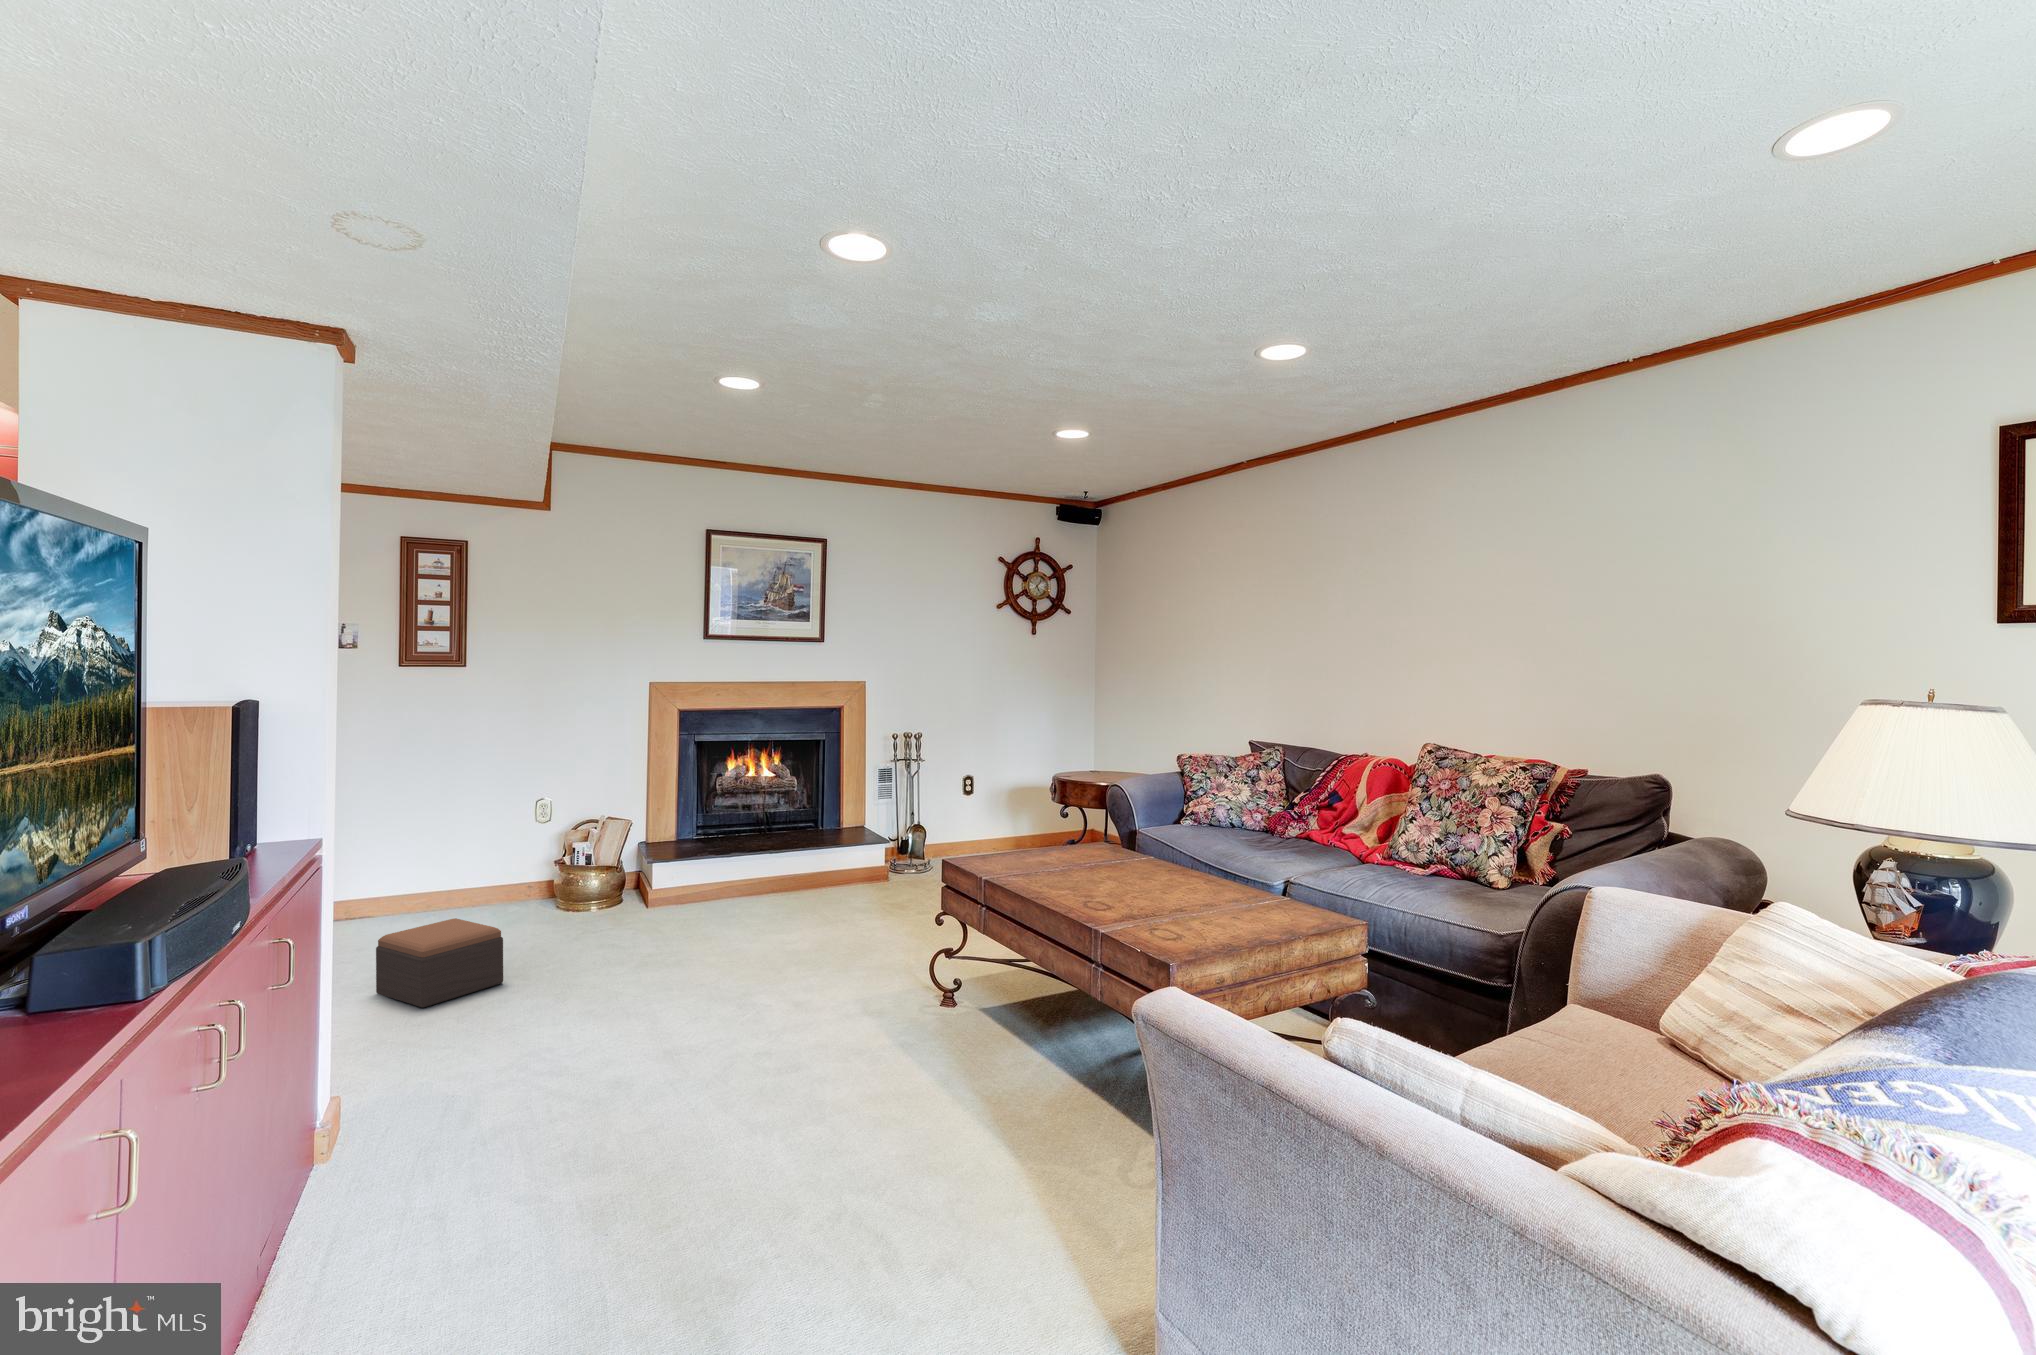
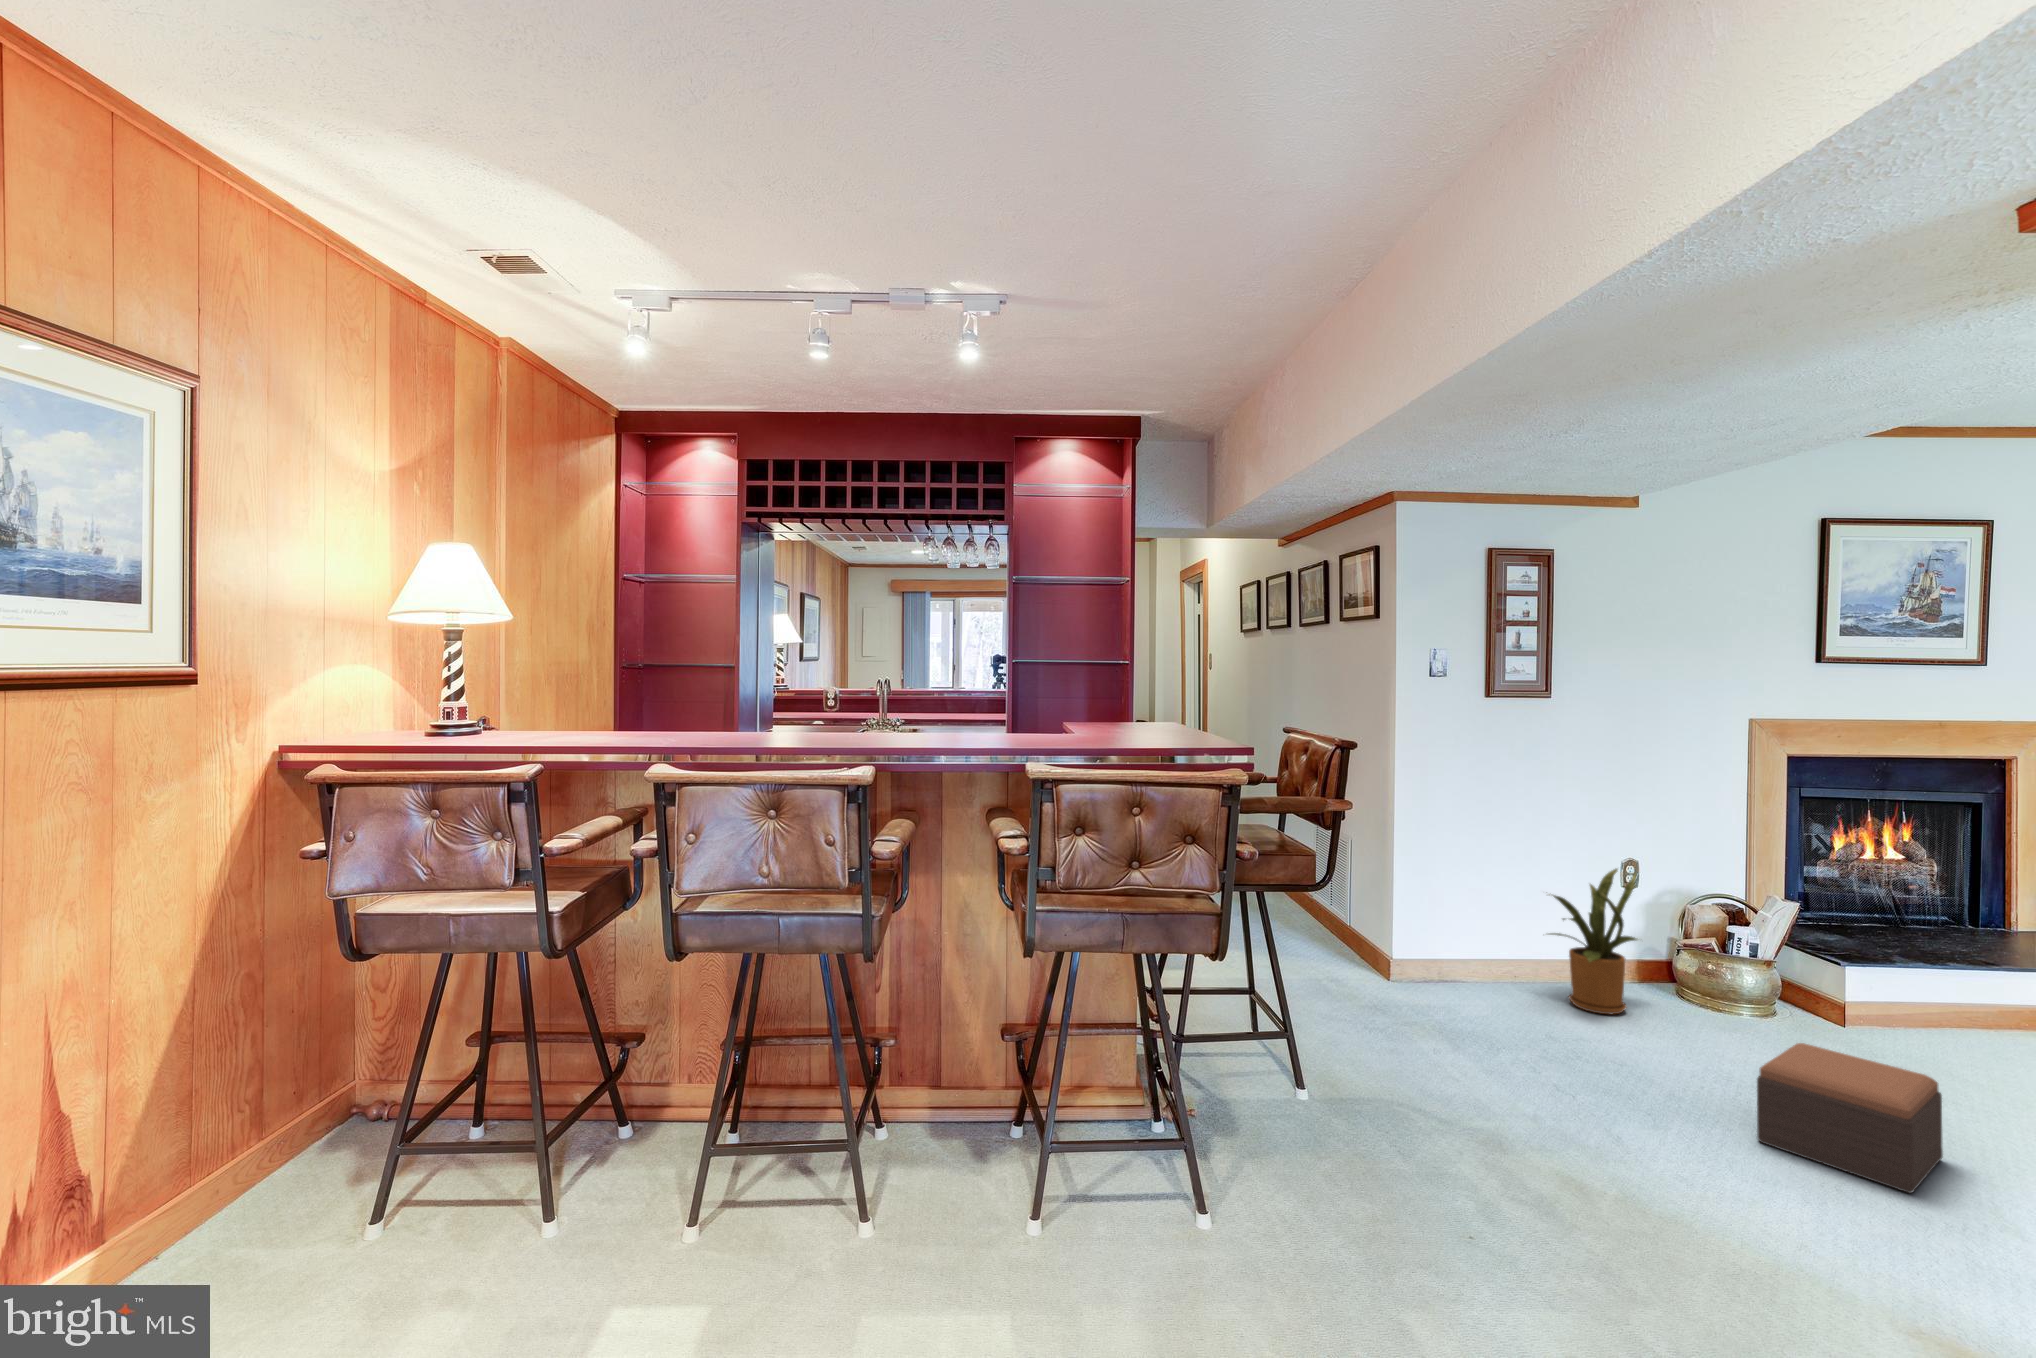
house plant: none [400,804,520,922] -> present [1549,869,1637,1015]

